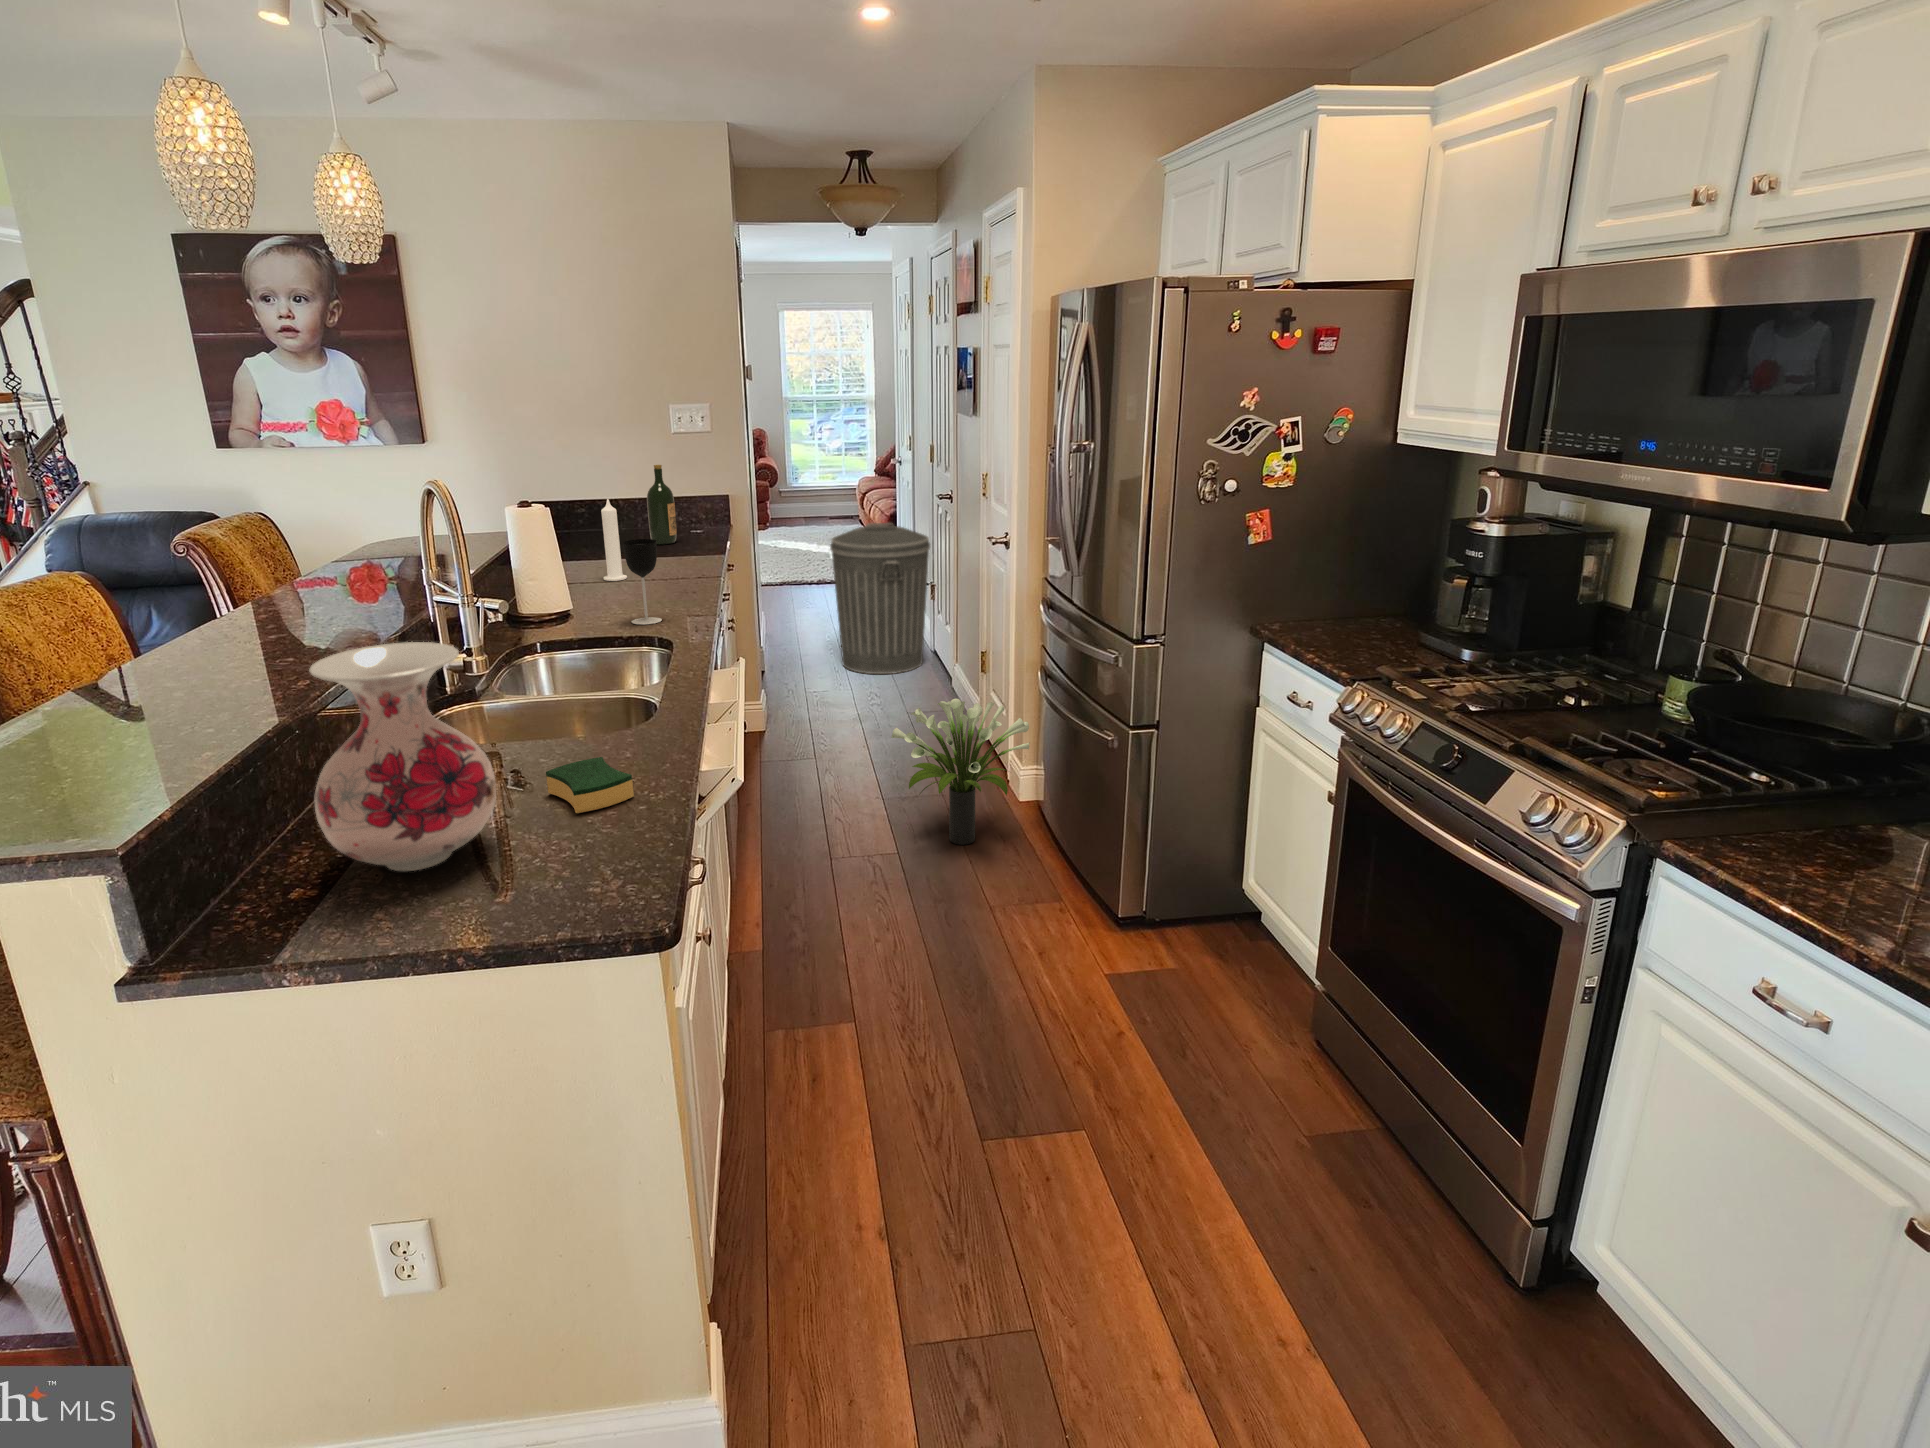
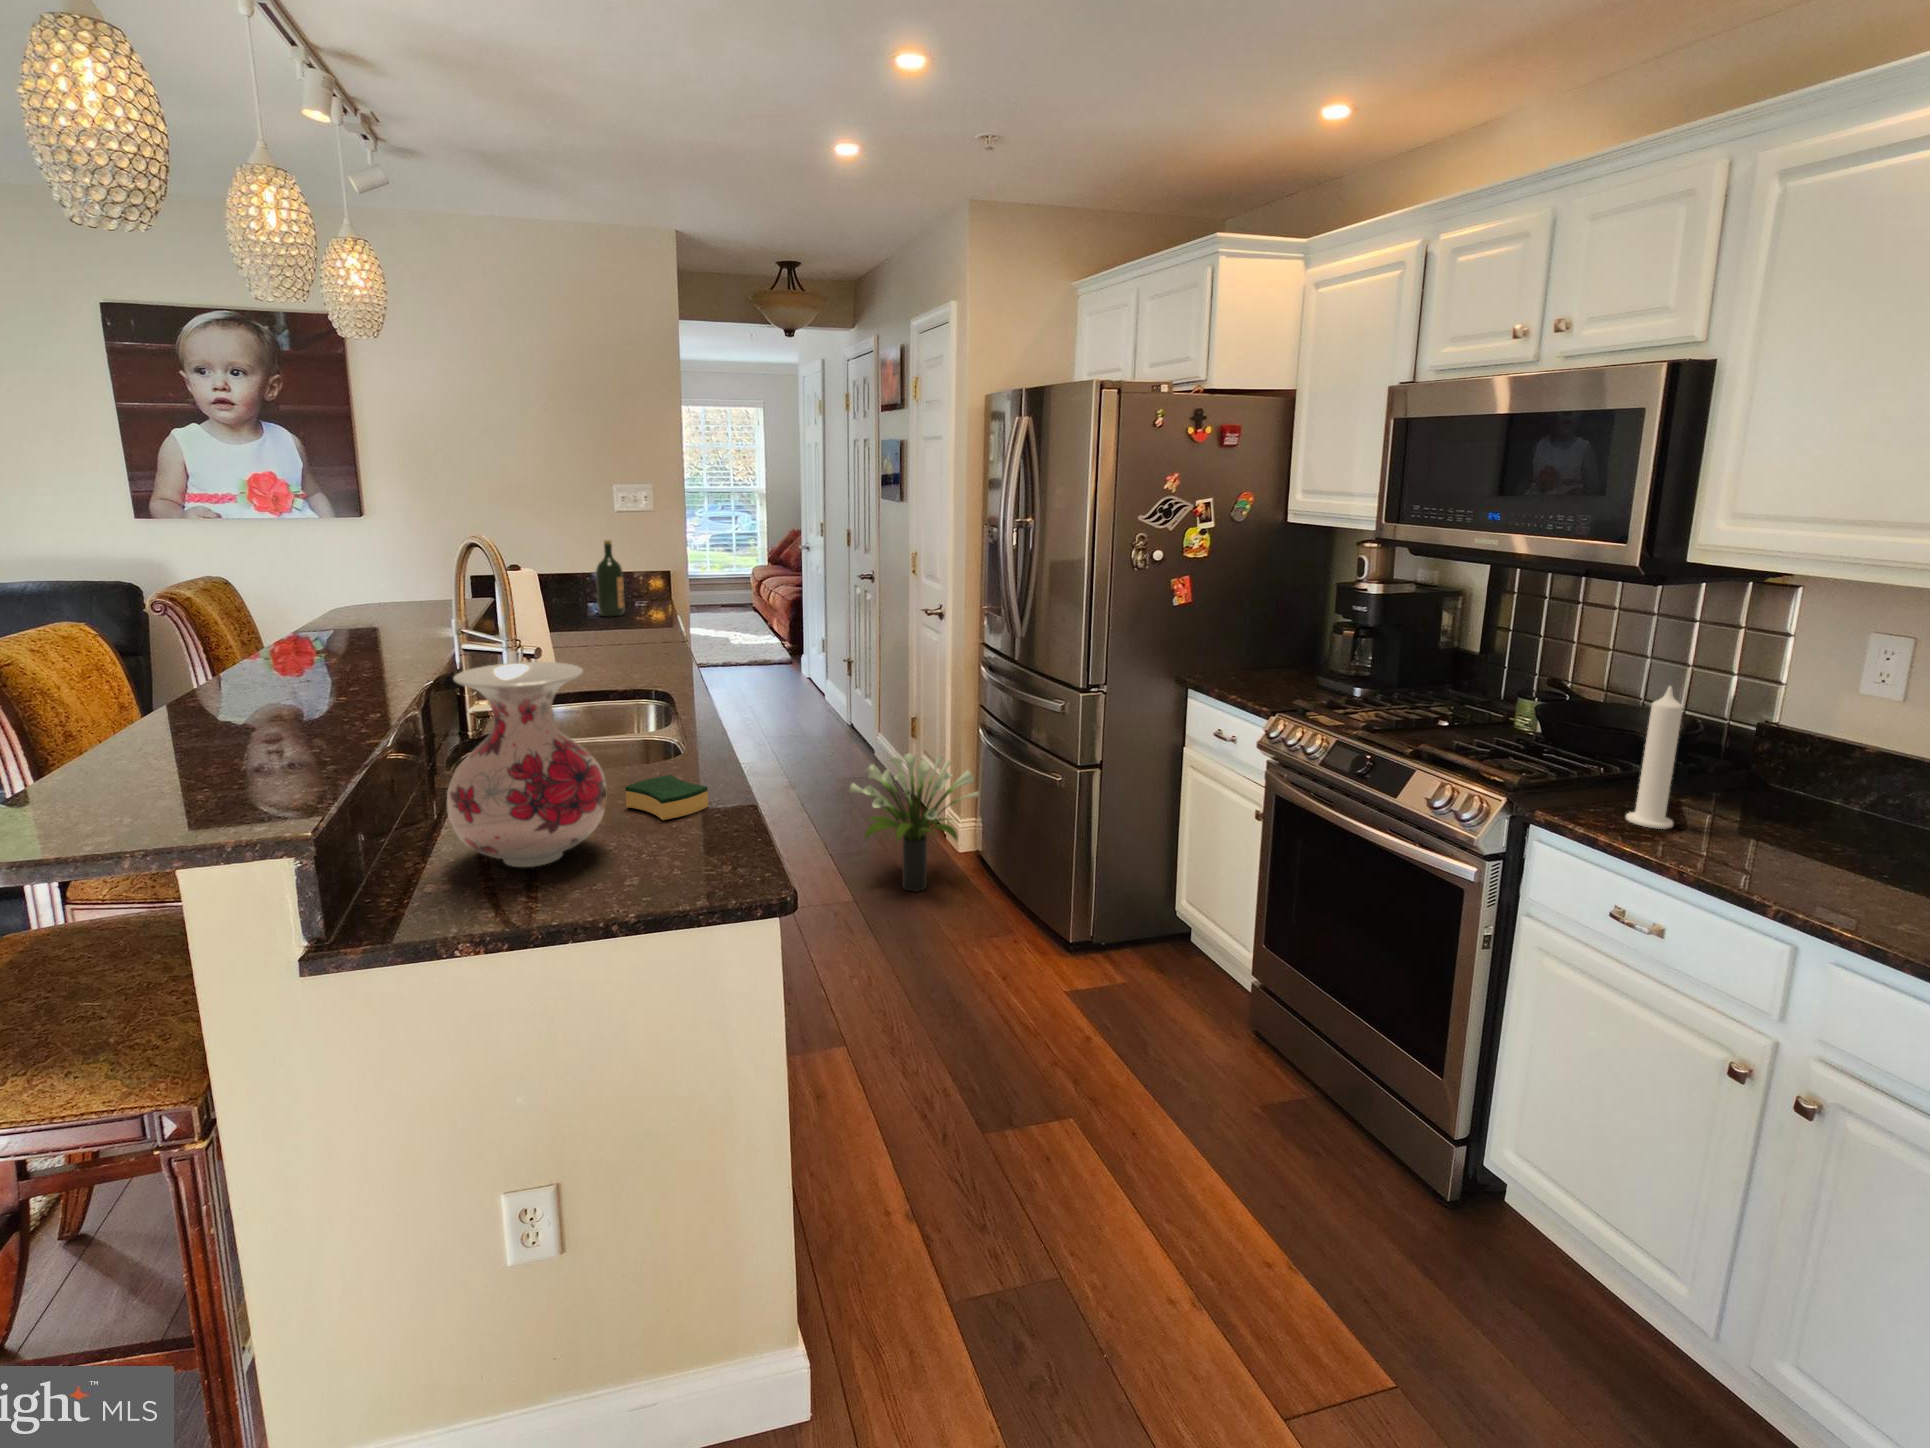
candle: present [601,499,627,581] -> present [1626,686,1683,829]
trash can: present [830,523,930,674] -> none [756,602,852,746]
wine glass: present [623,539,662,624] -> none [622,599,656,678]

